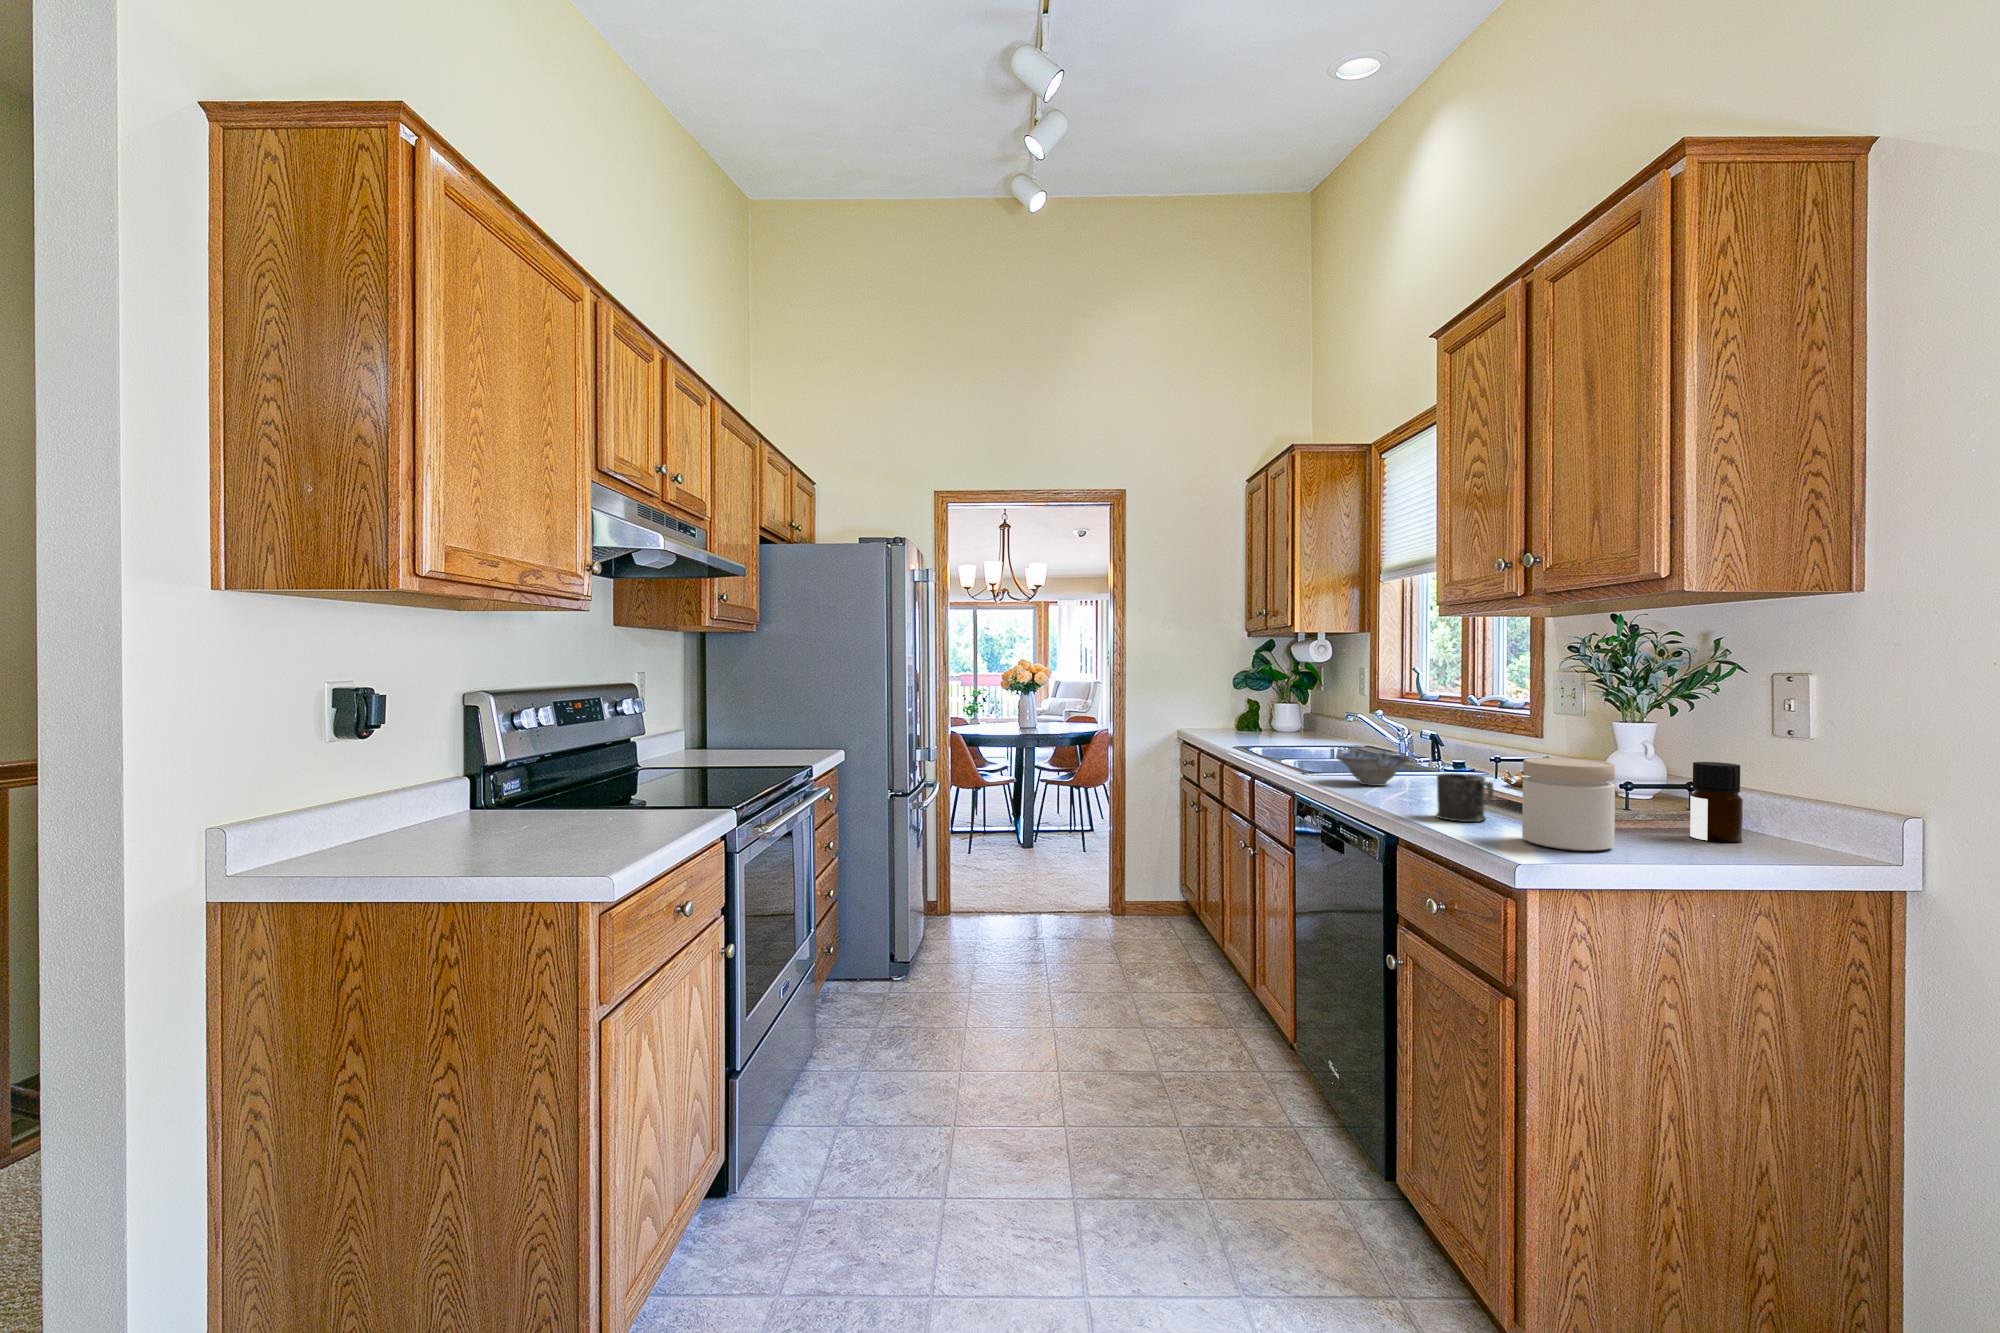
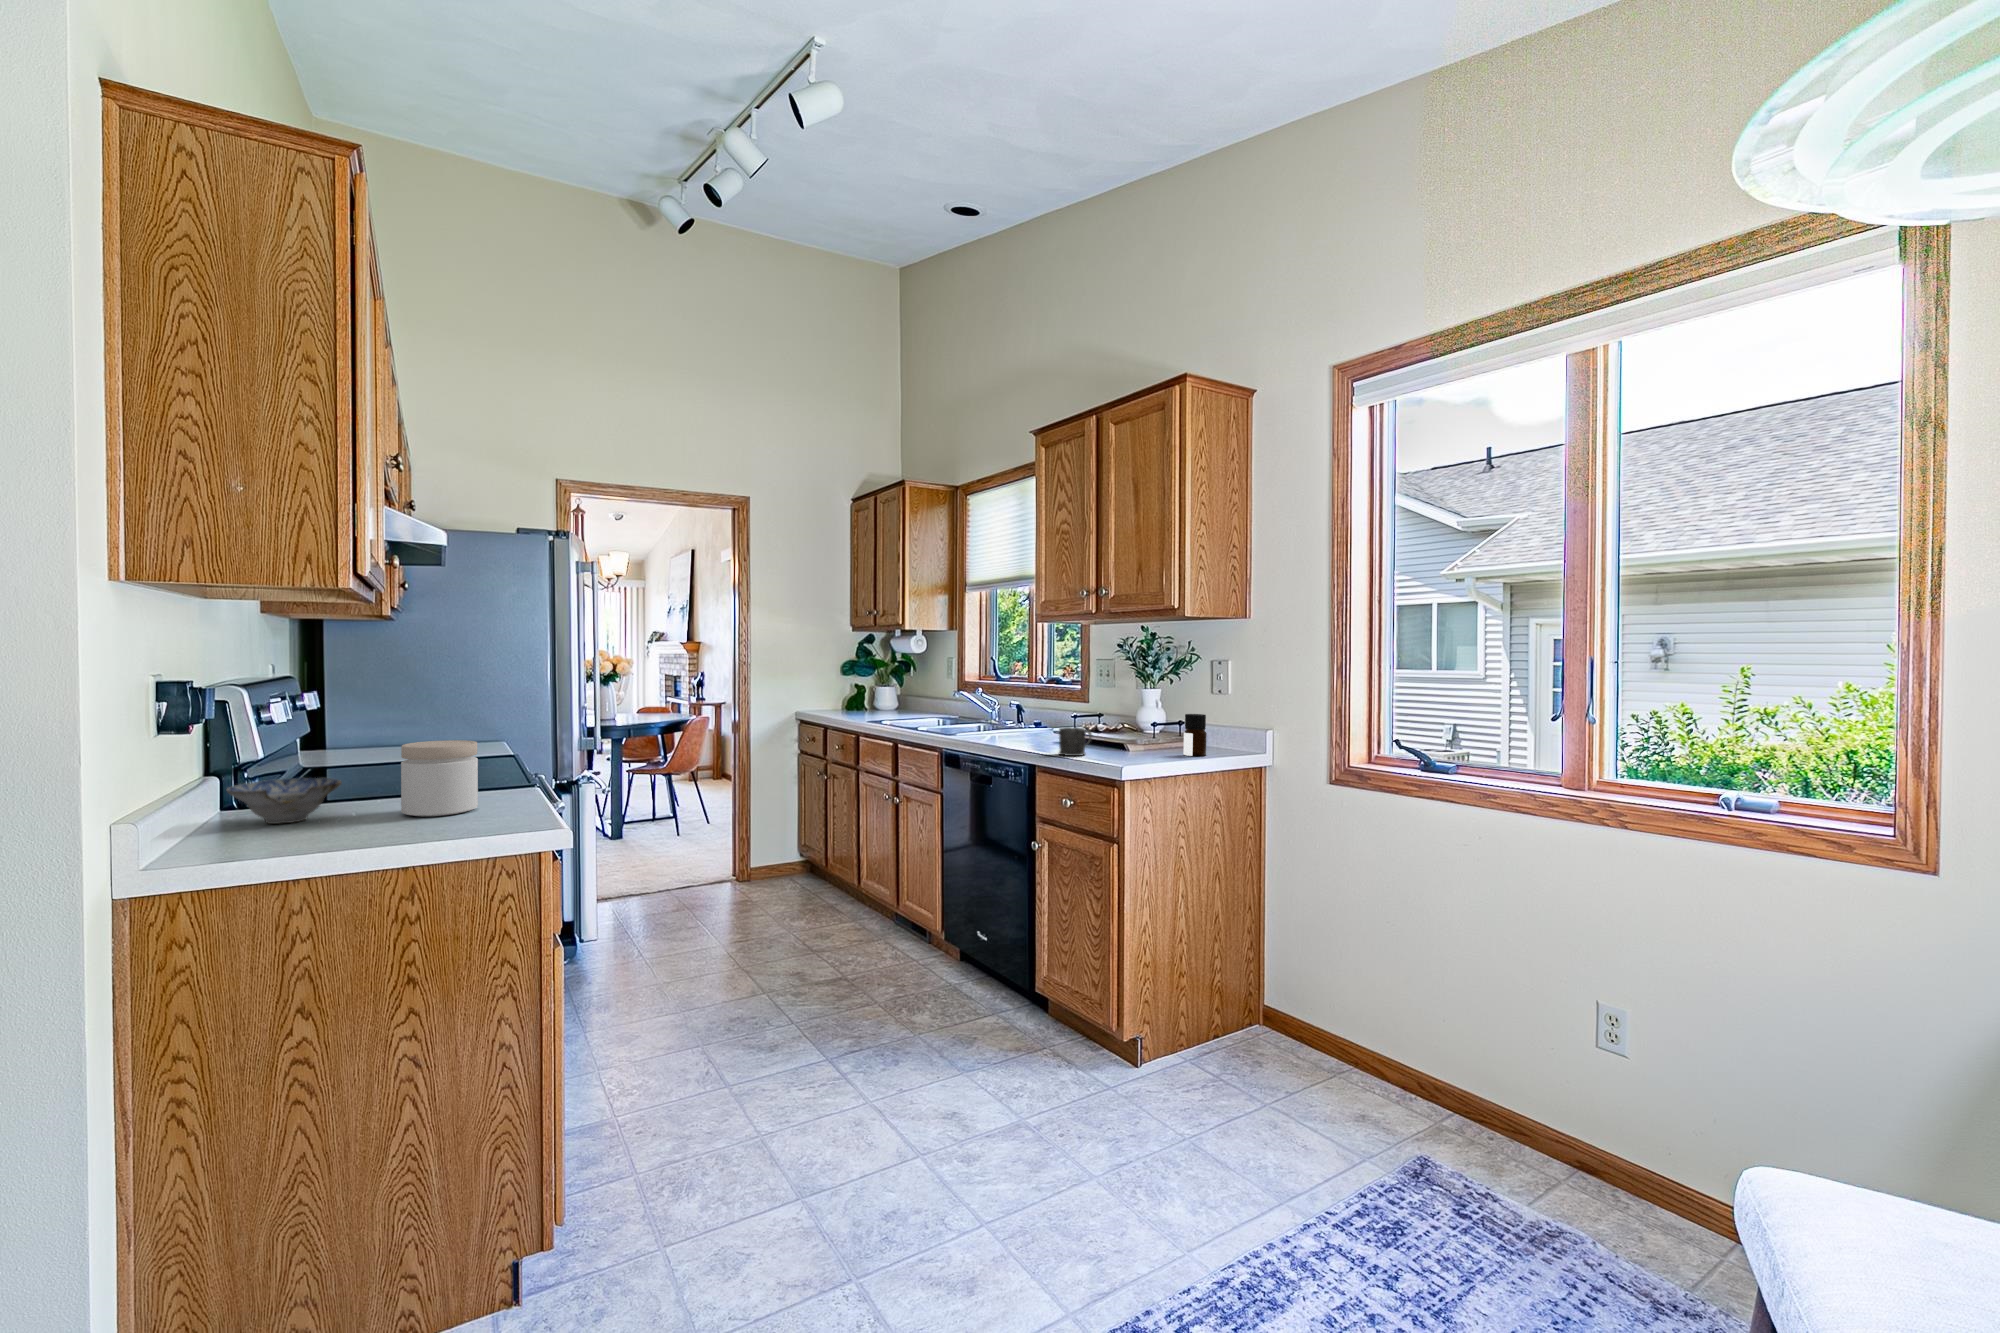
ceramic bowl: present [1336,752,1409,786] -> present [227,778,342,824]
jar: present [1522,758,1615,851] -> present [401,740,478,816]

